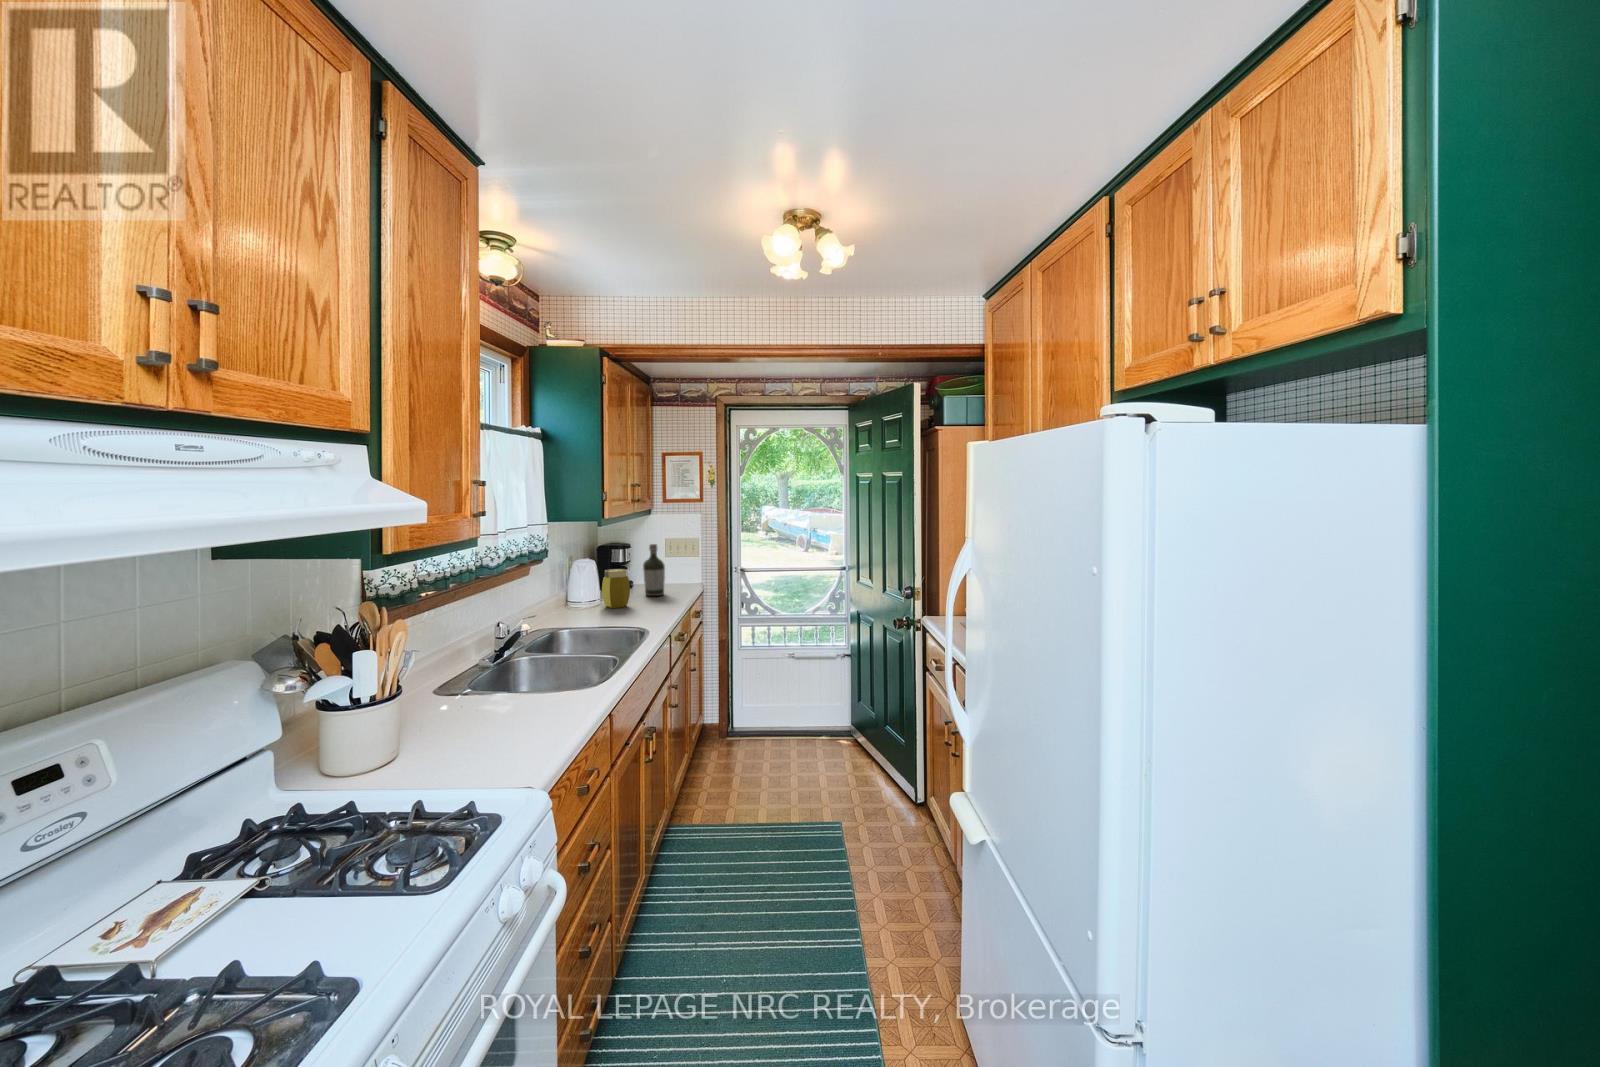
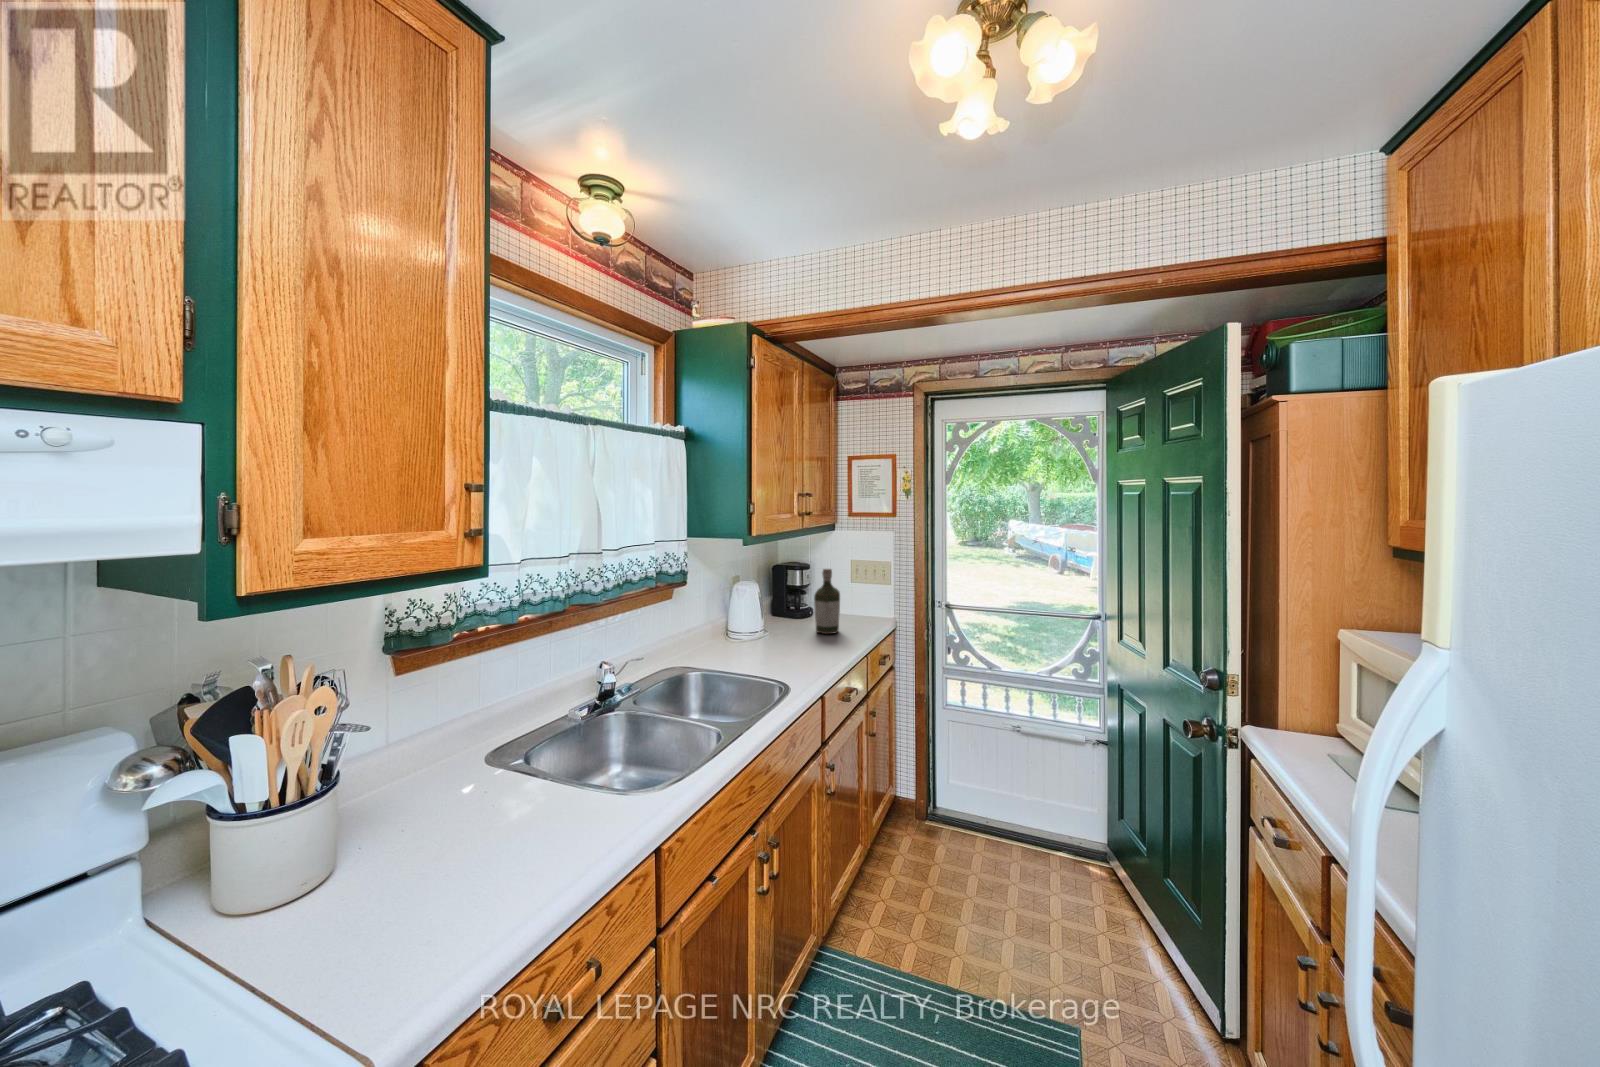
jar: present [602,569,630,608] -> none [756,599,789,648]

